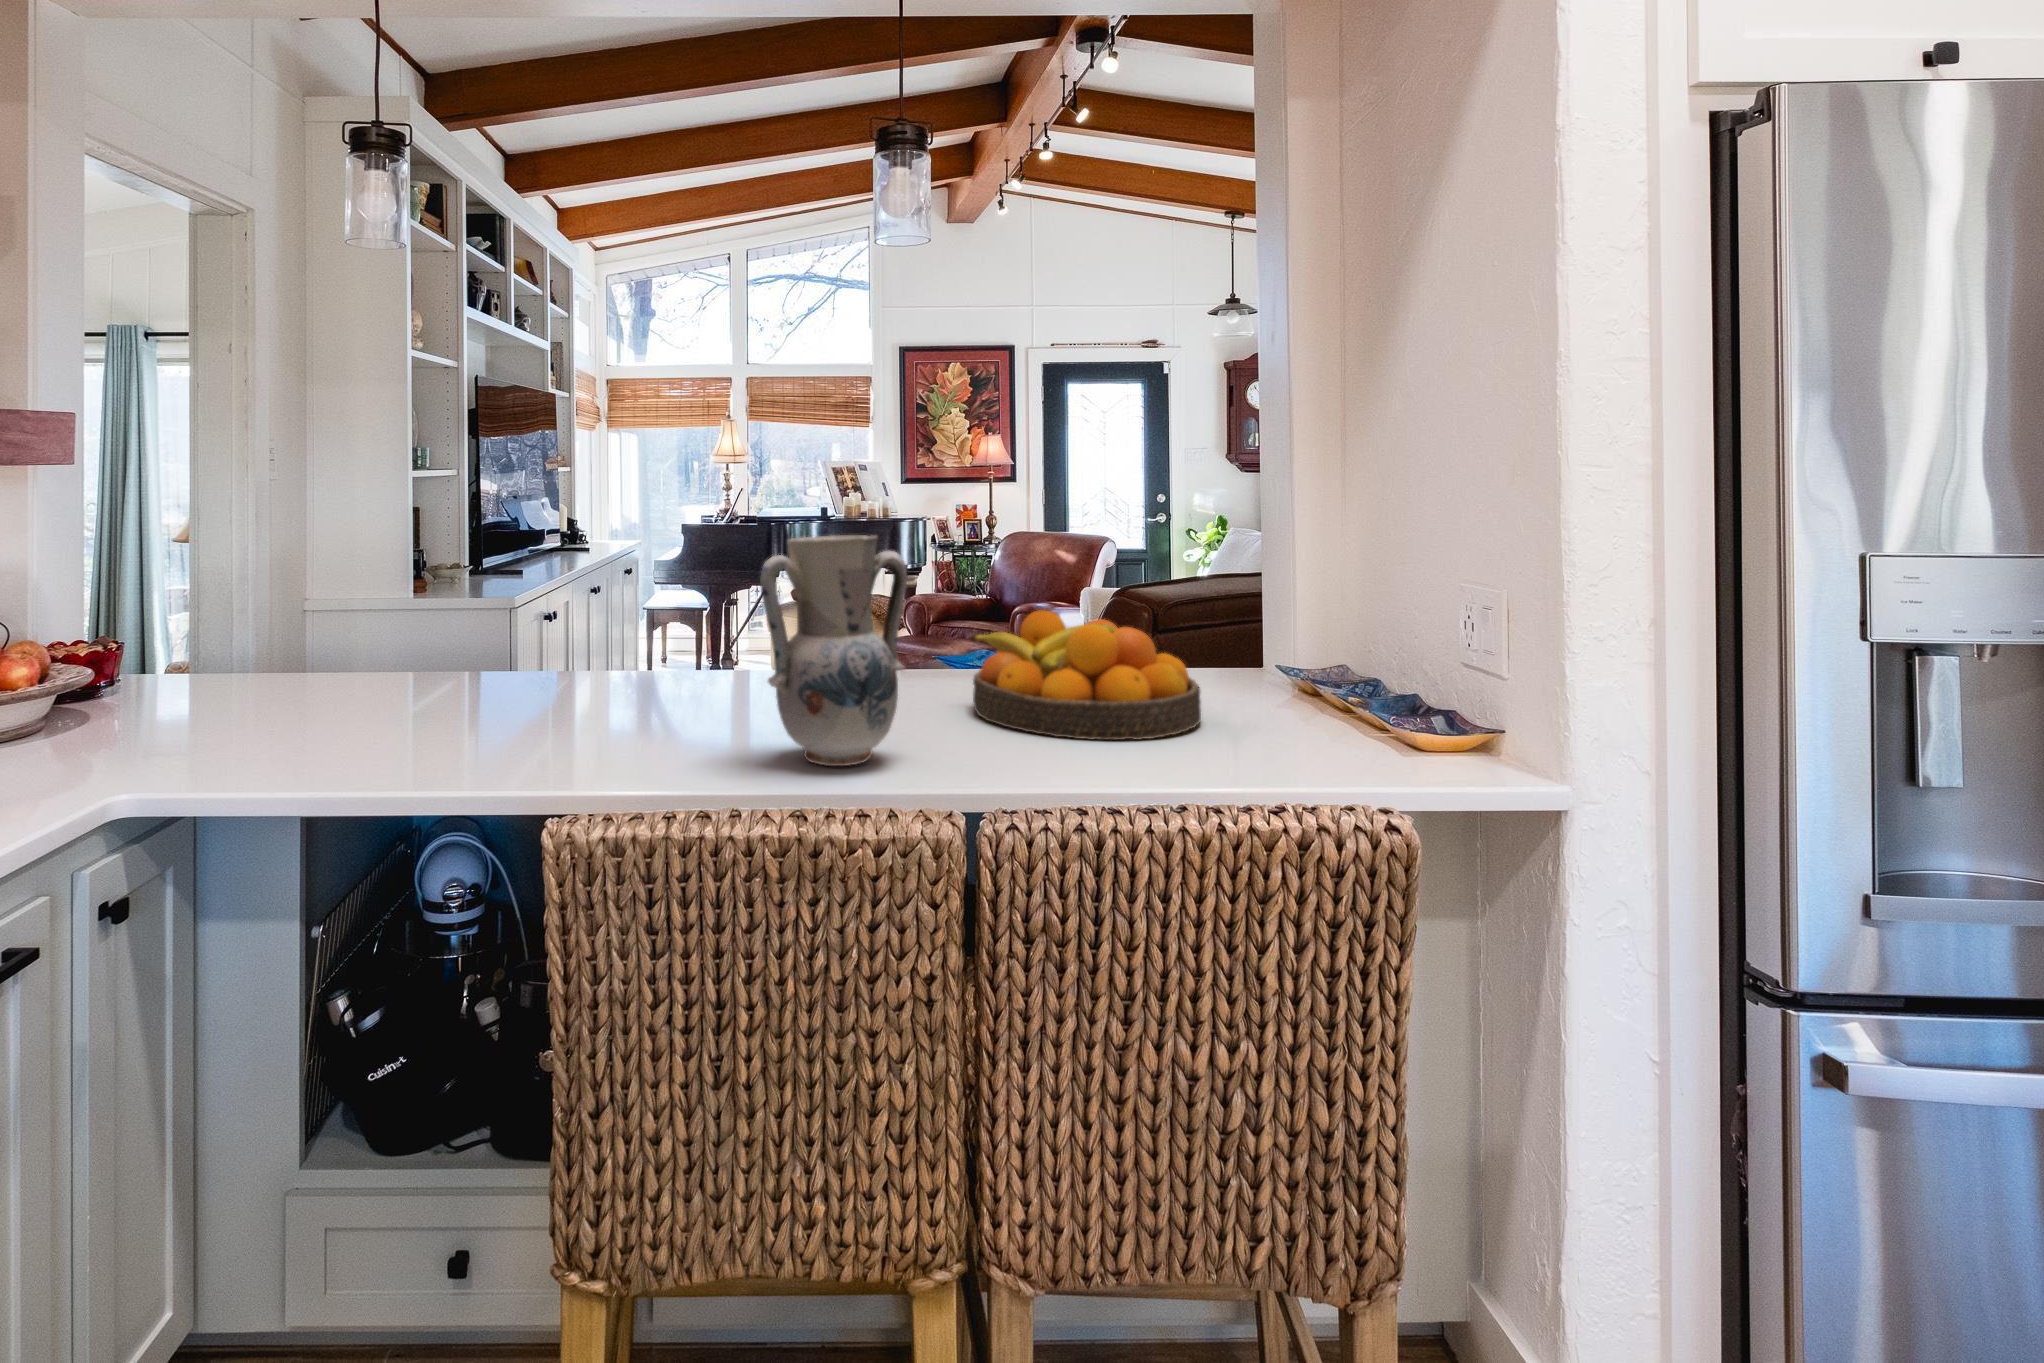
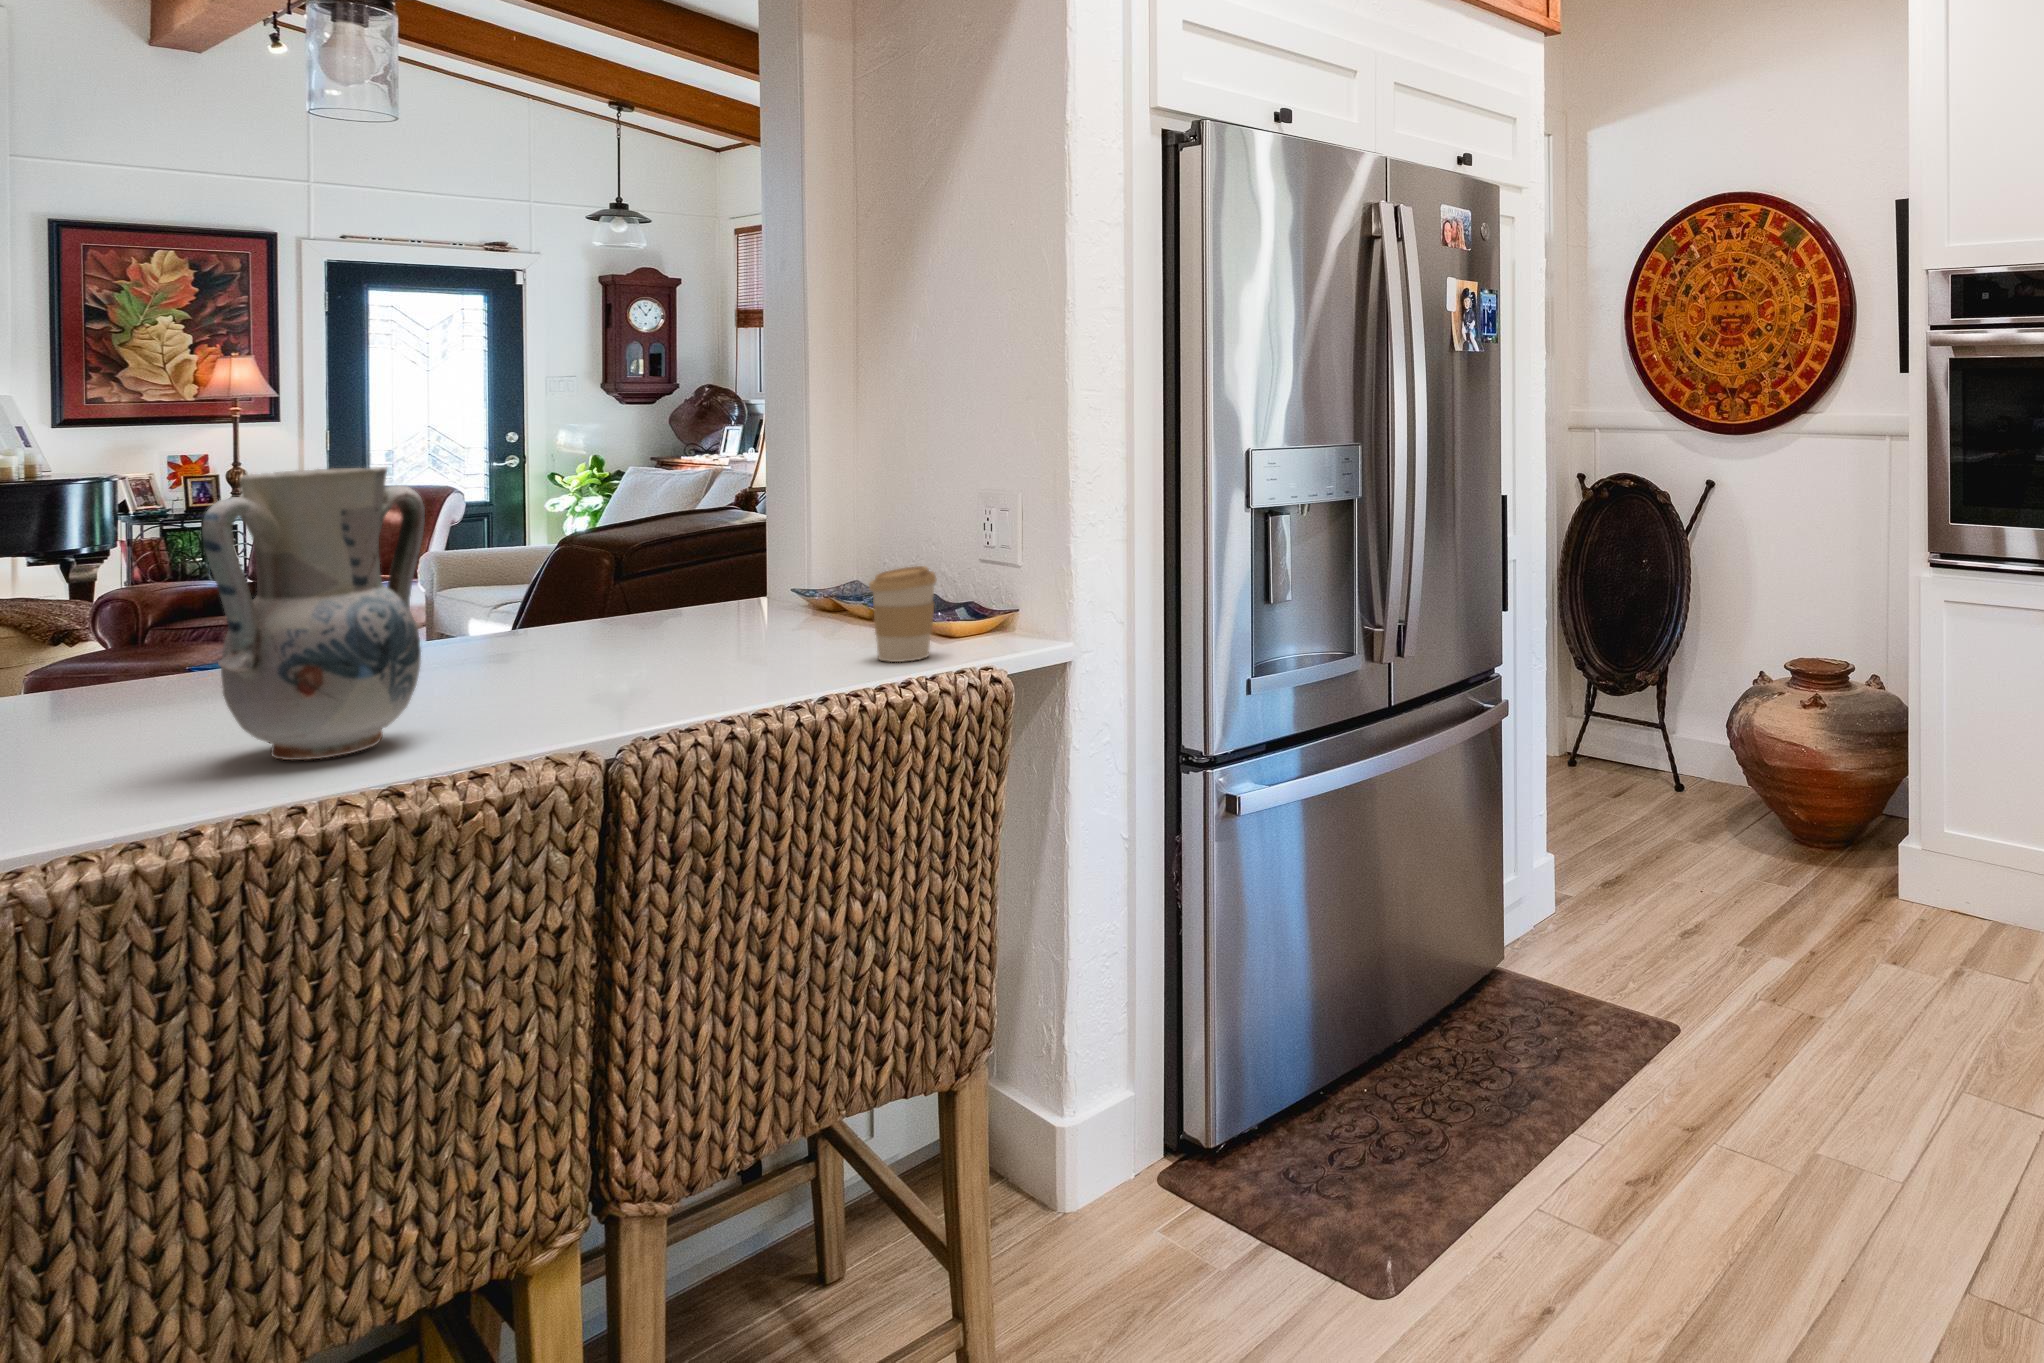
fruit bowl: present [970,610,1201,740] -> none [456,552,748,685]
coffee cup: none [1306,665,1383,771] -> present [869,566,937,662]

